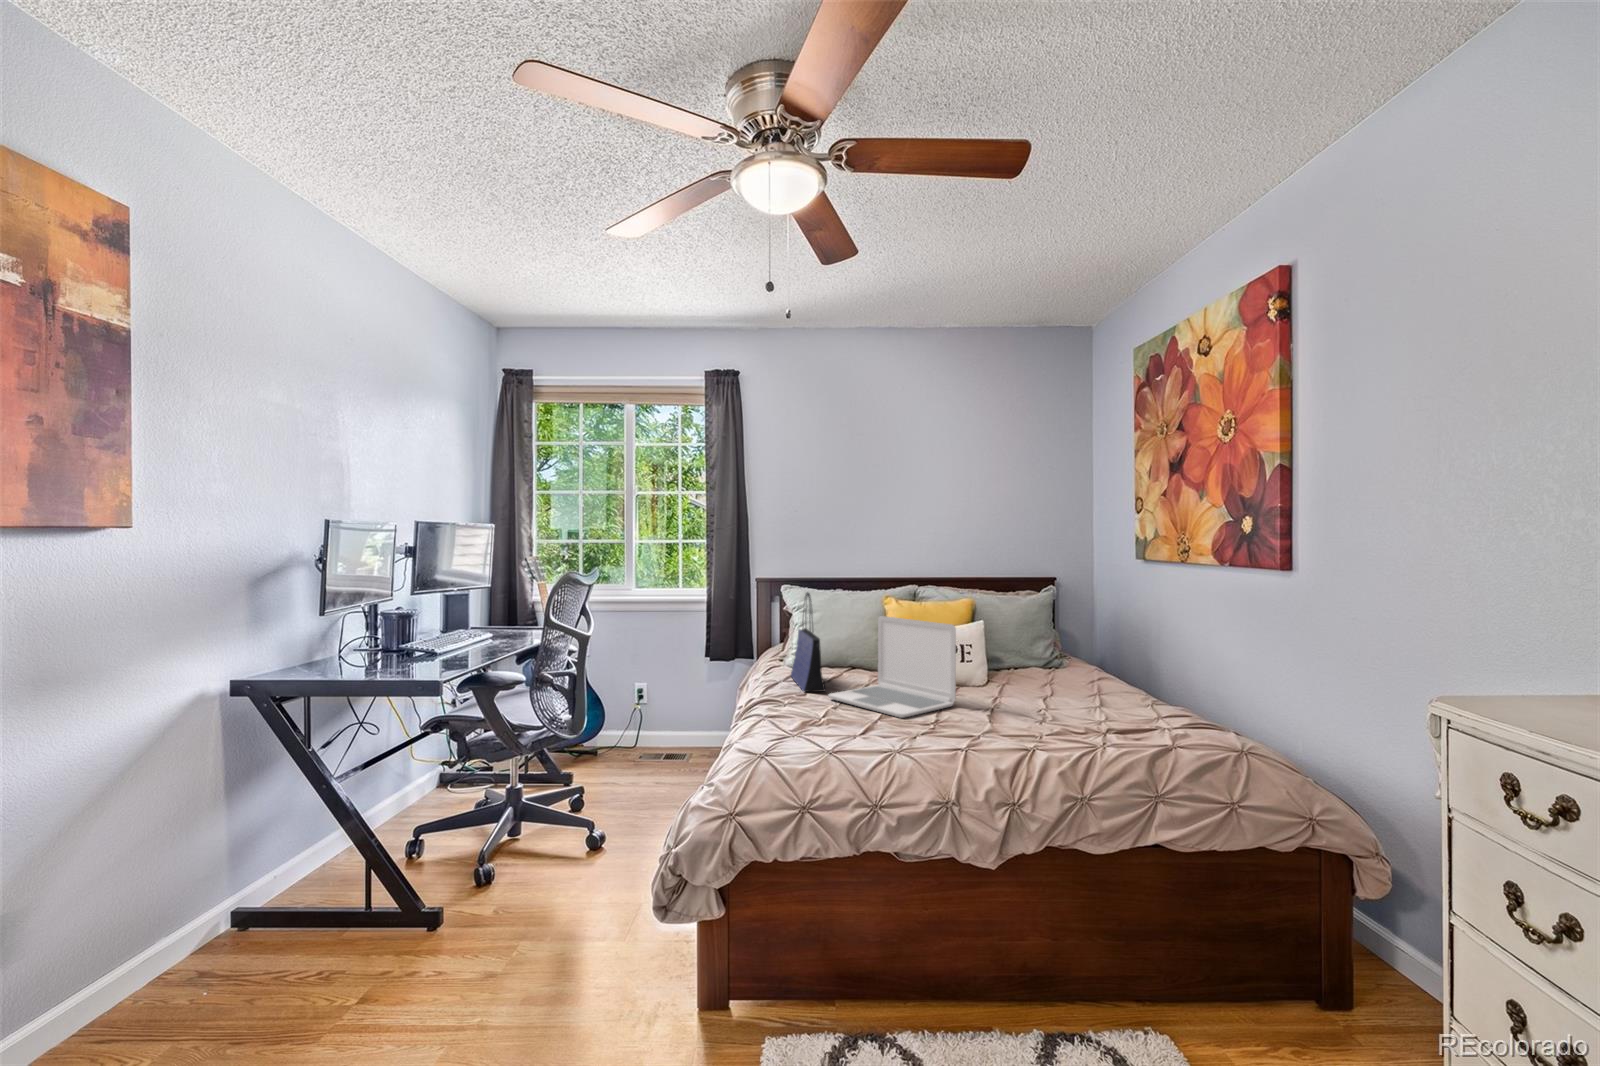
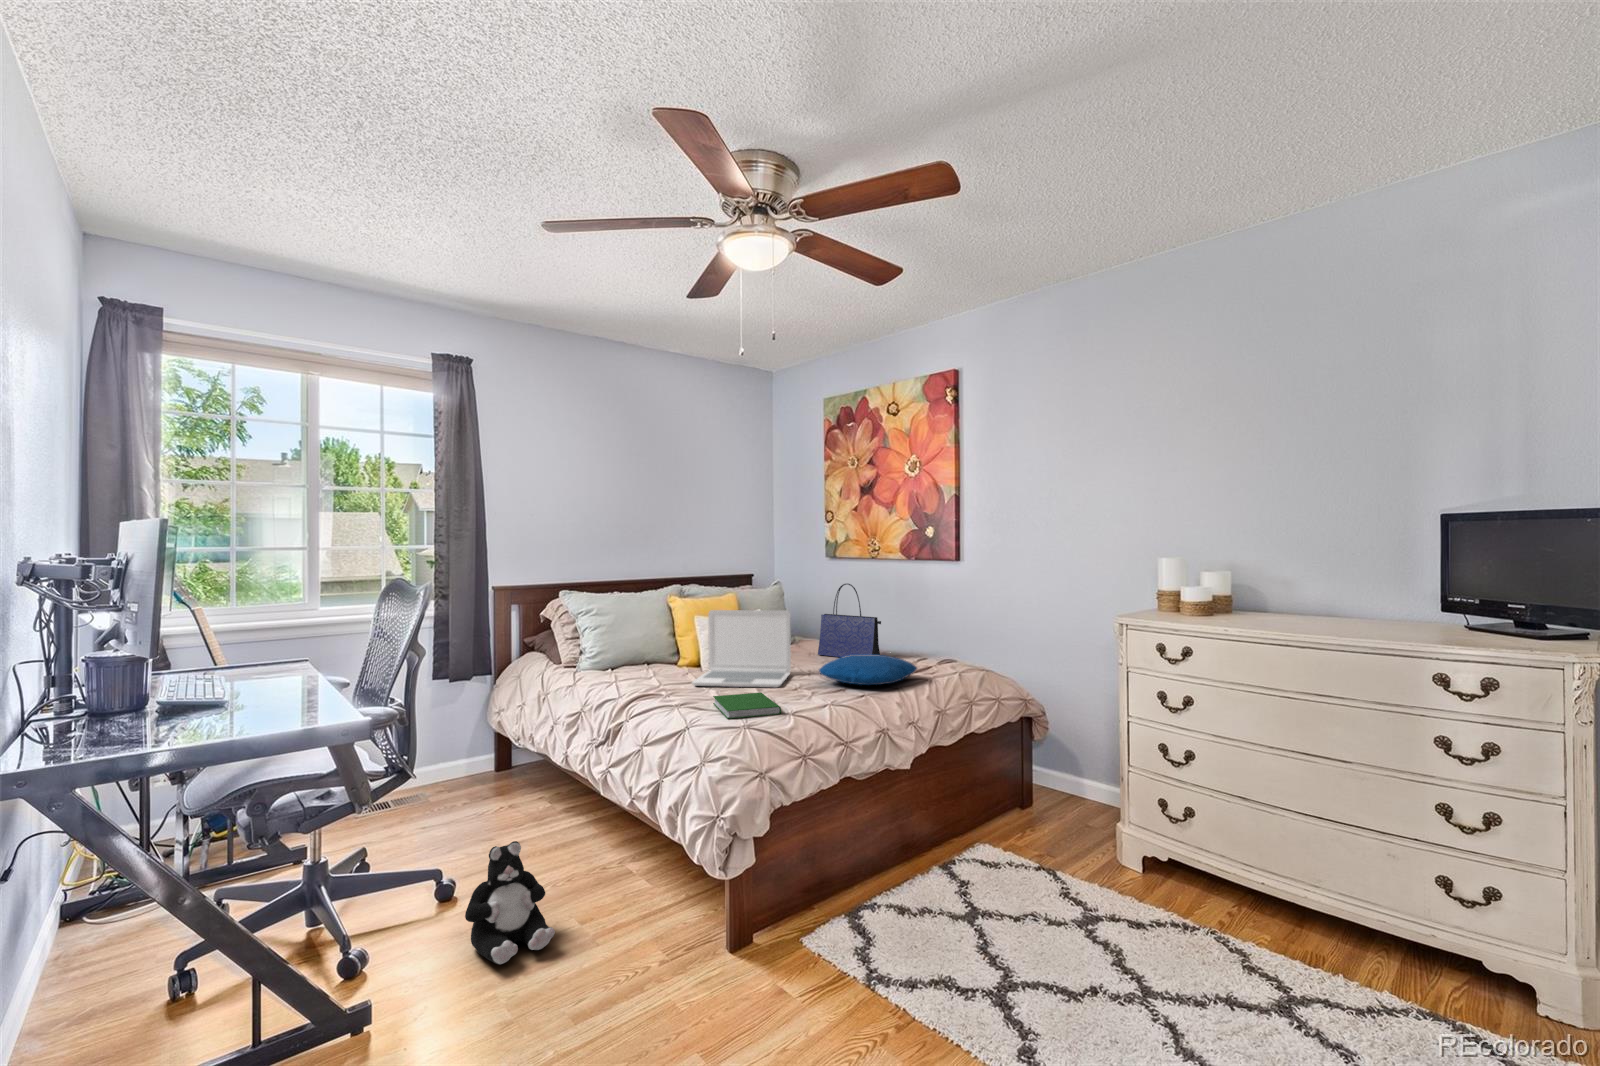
tote bag: present [791,592,826,692] -> present [818,584,881,657]
pillow: none [951,693,1098,742] -> present [819,655,917,685]
hardcover book: none [757,713,846,749] -> present [713,693,781,719]
plush toy: none [535,812,613,920] -> present [465,841,555,964]

